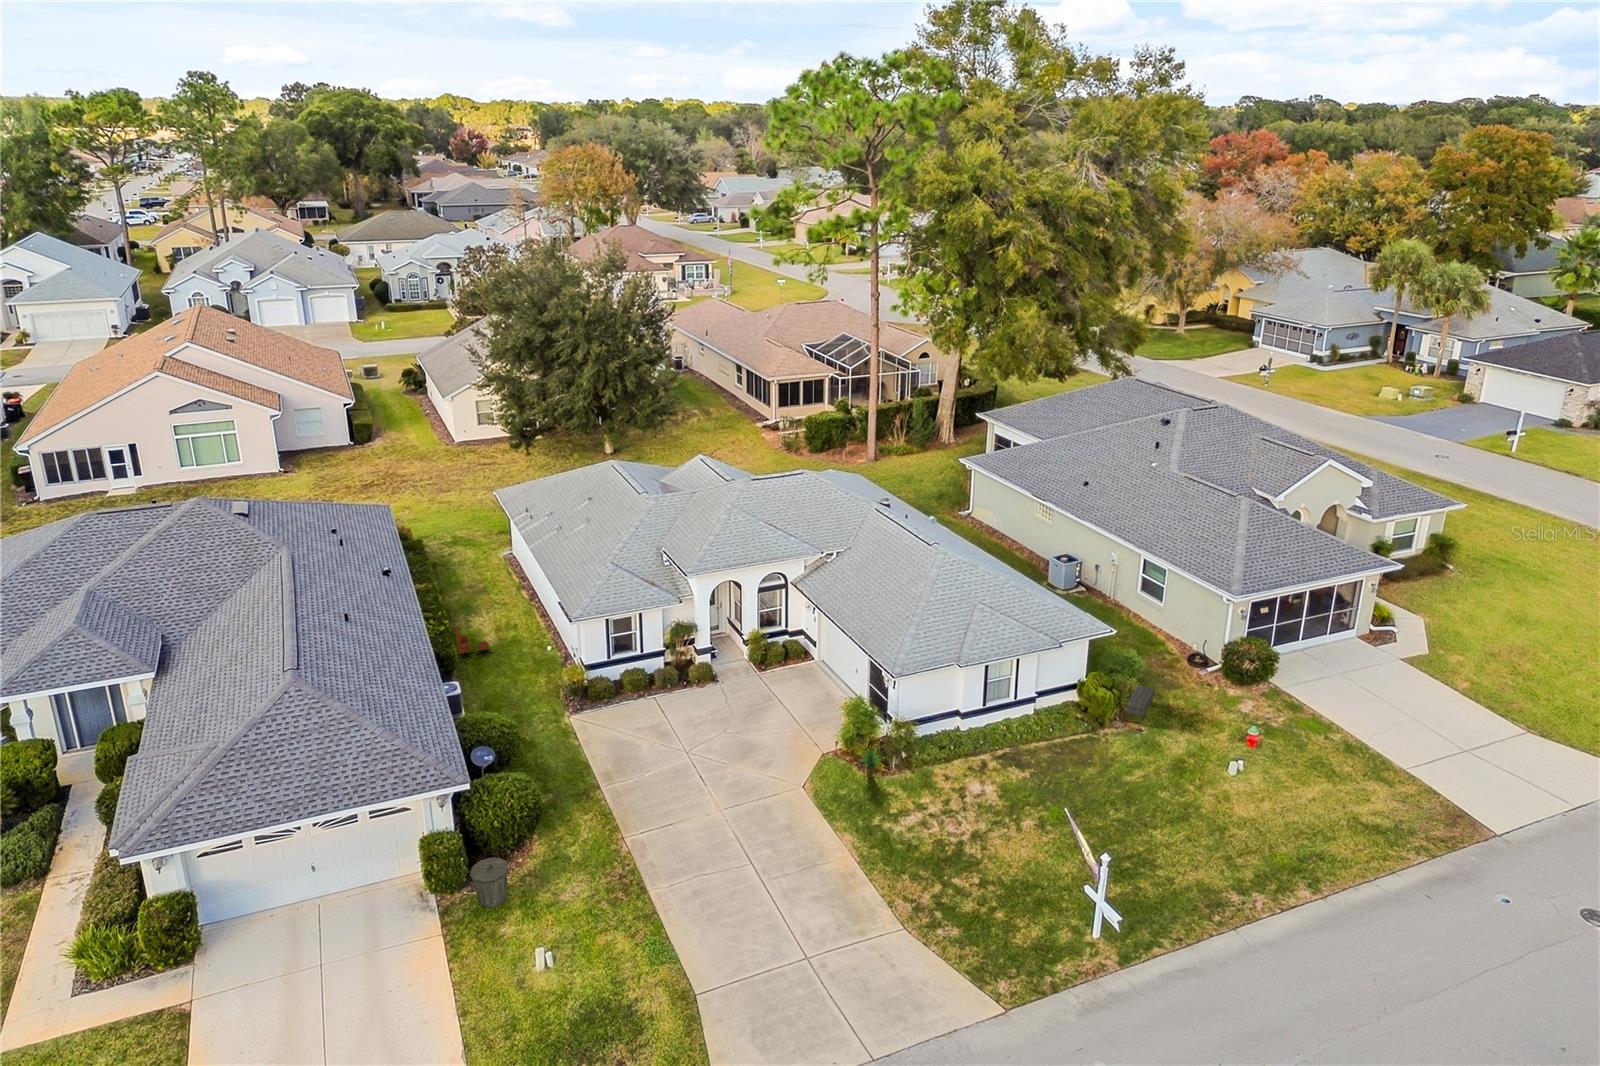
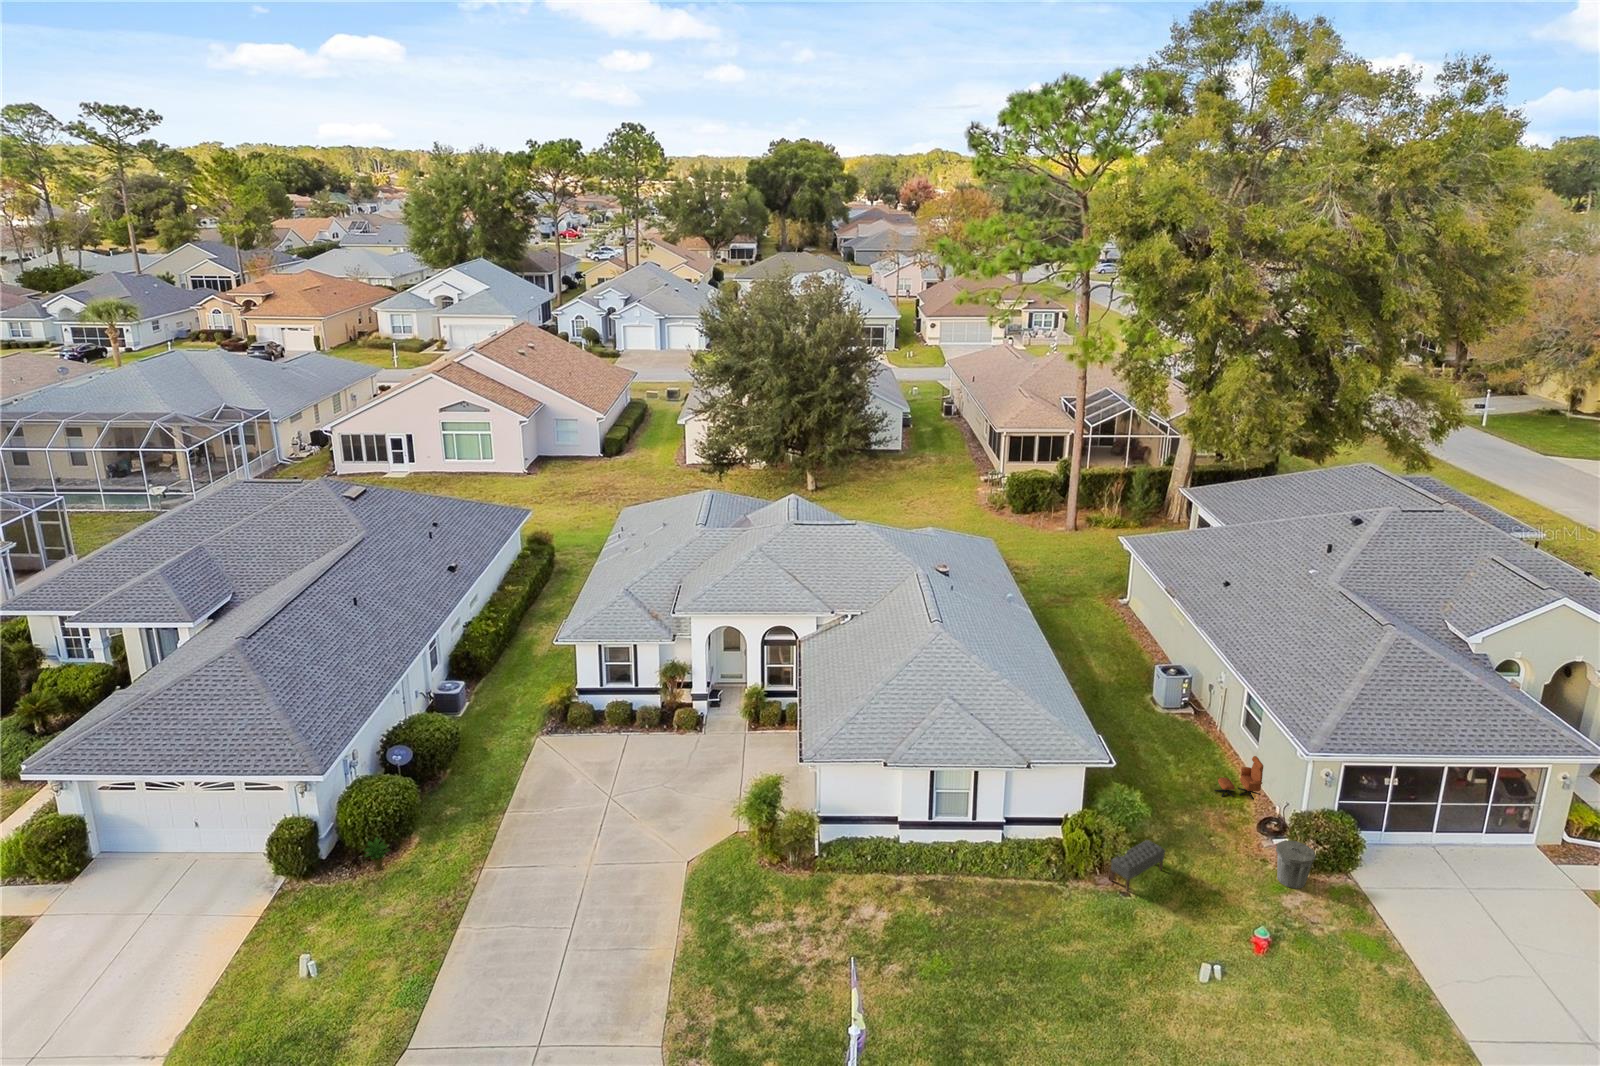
lounge chair: present [456,626,492,659] -> present [1215,756,1263,799]
potted plant: present [861,750,880,778] -> present [365,838,389,870]
trash can: present [470,858,509,908] -> present [1276,840,1315,889]

